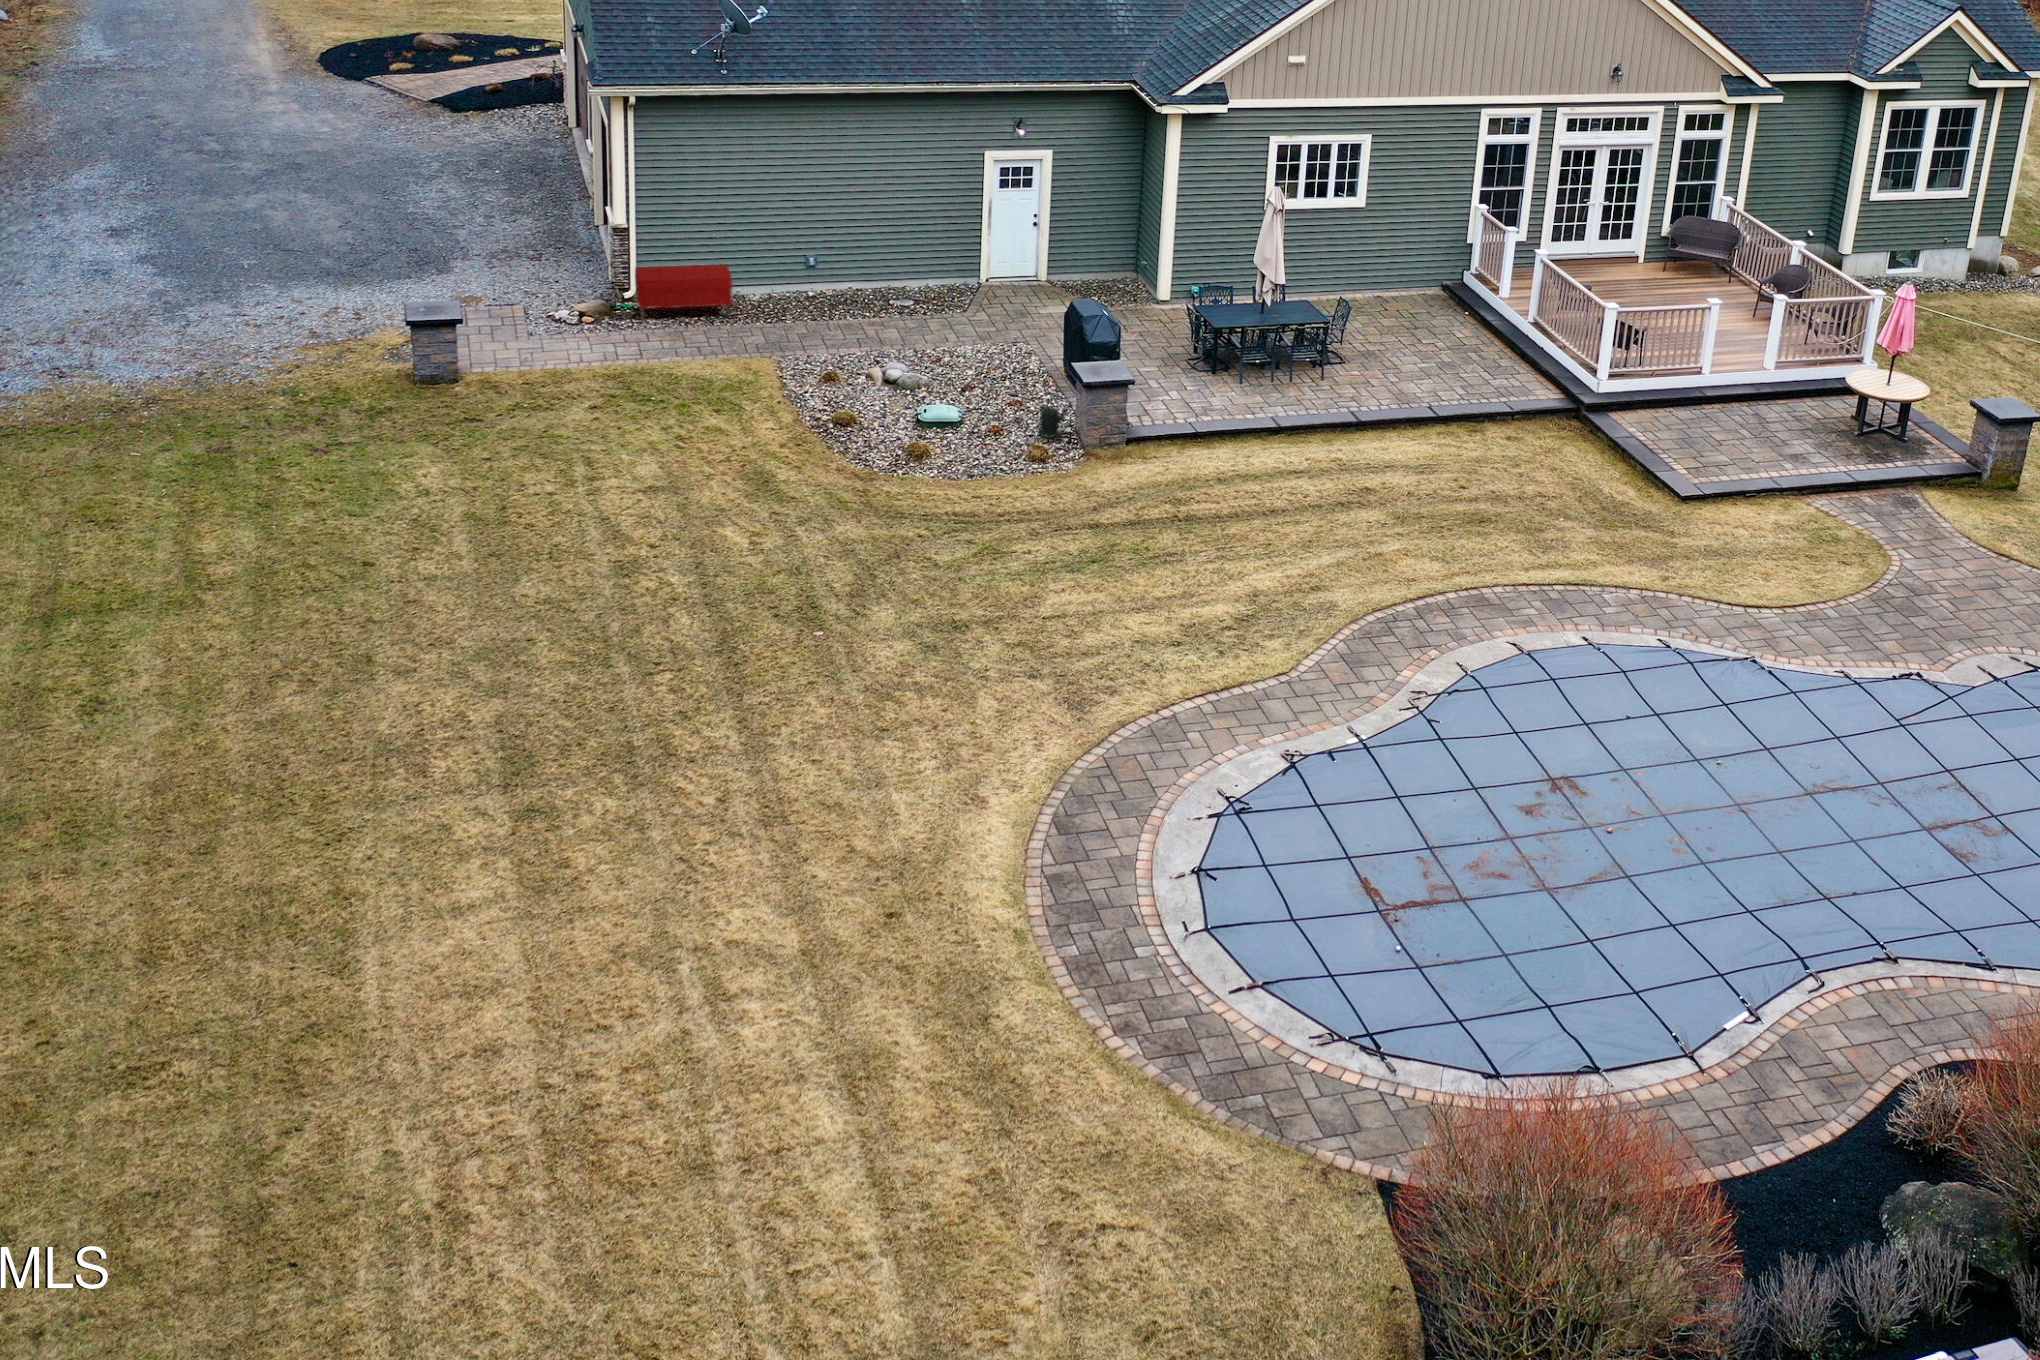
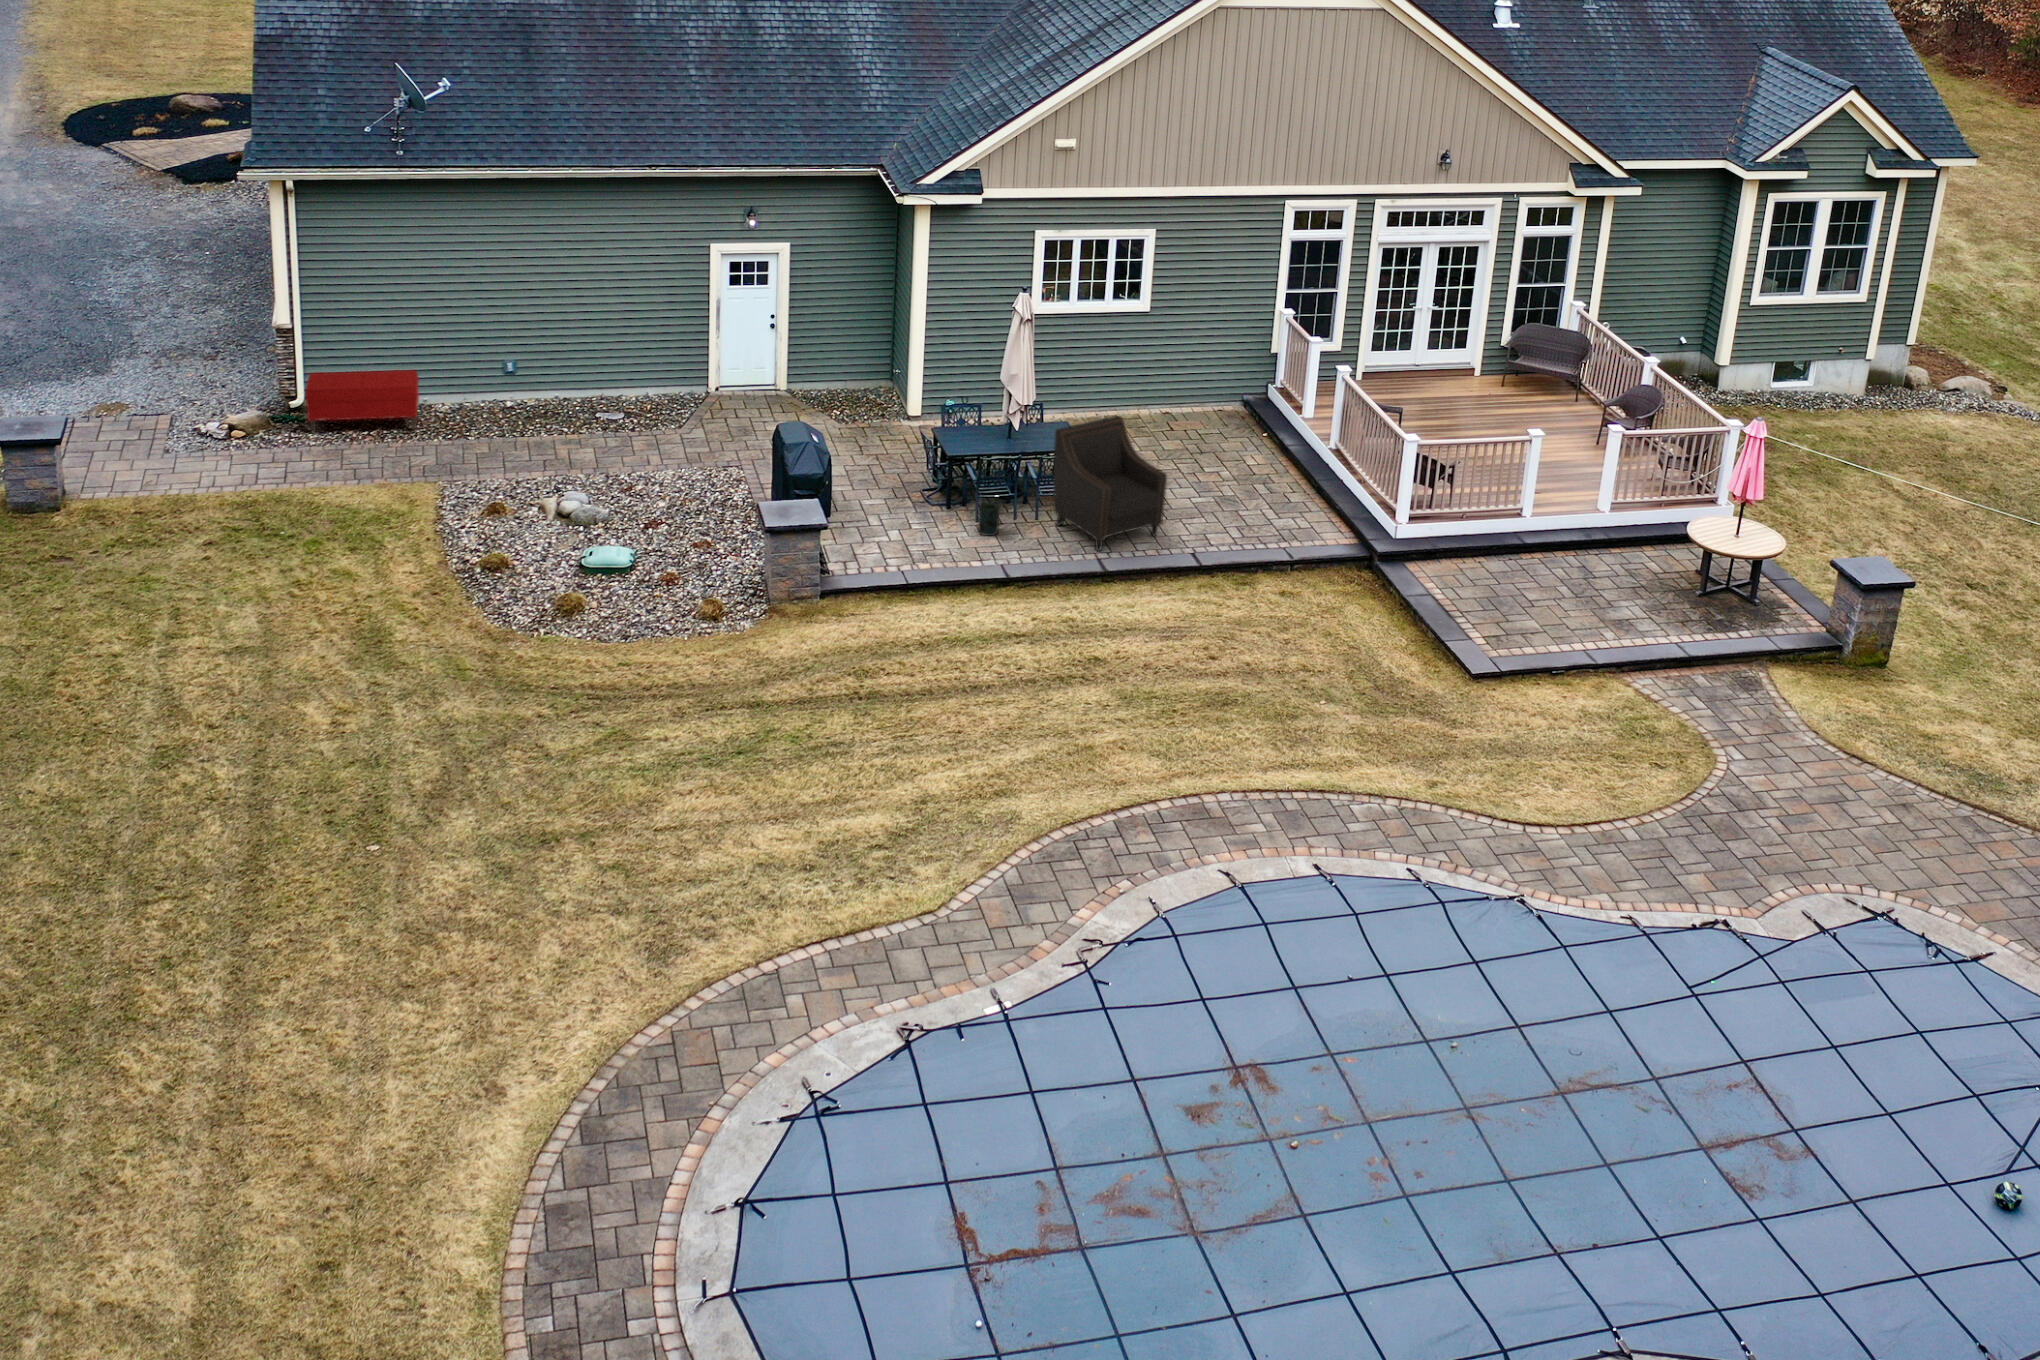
chair: none [1301,294,1401,409] -> present [1053,416,1167,551]
watering can: present [1036,403,1072,438] -> present [978,492,1000,536]

